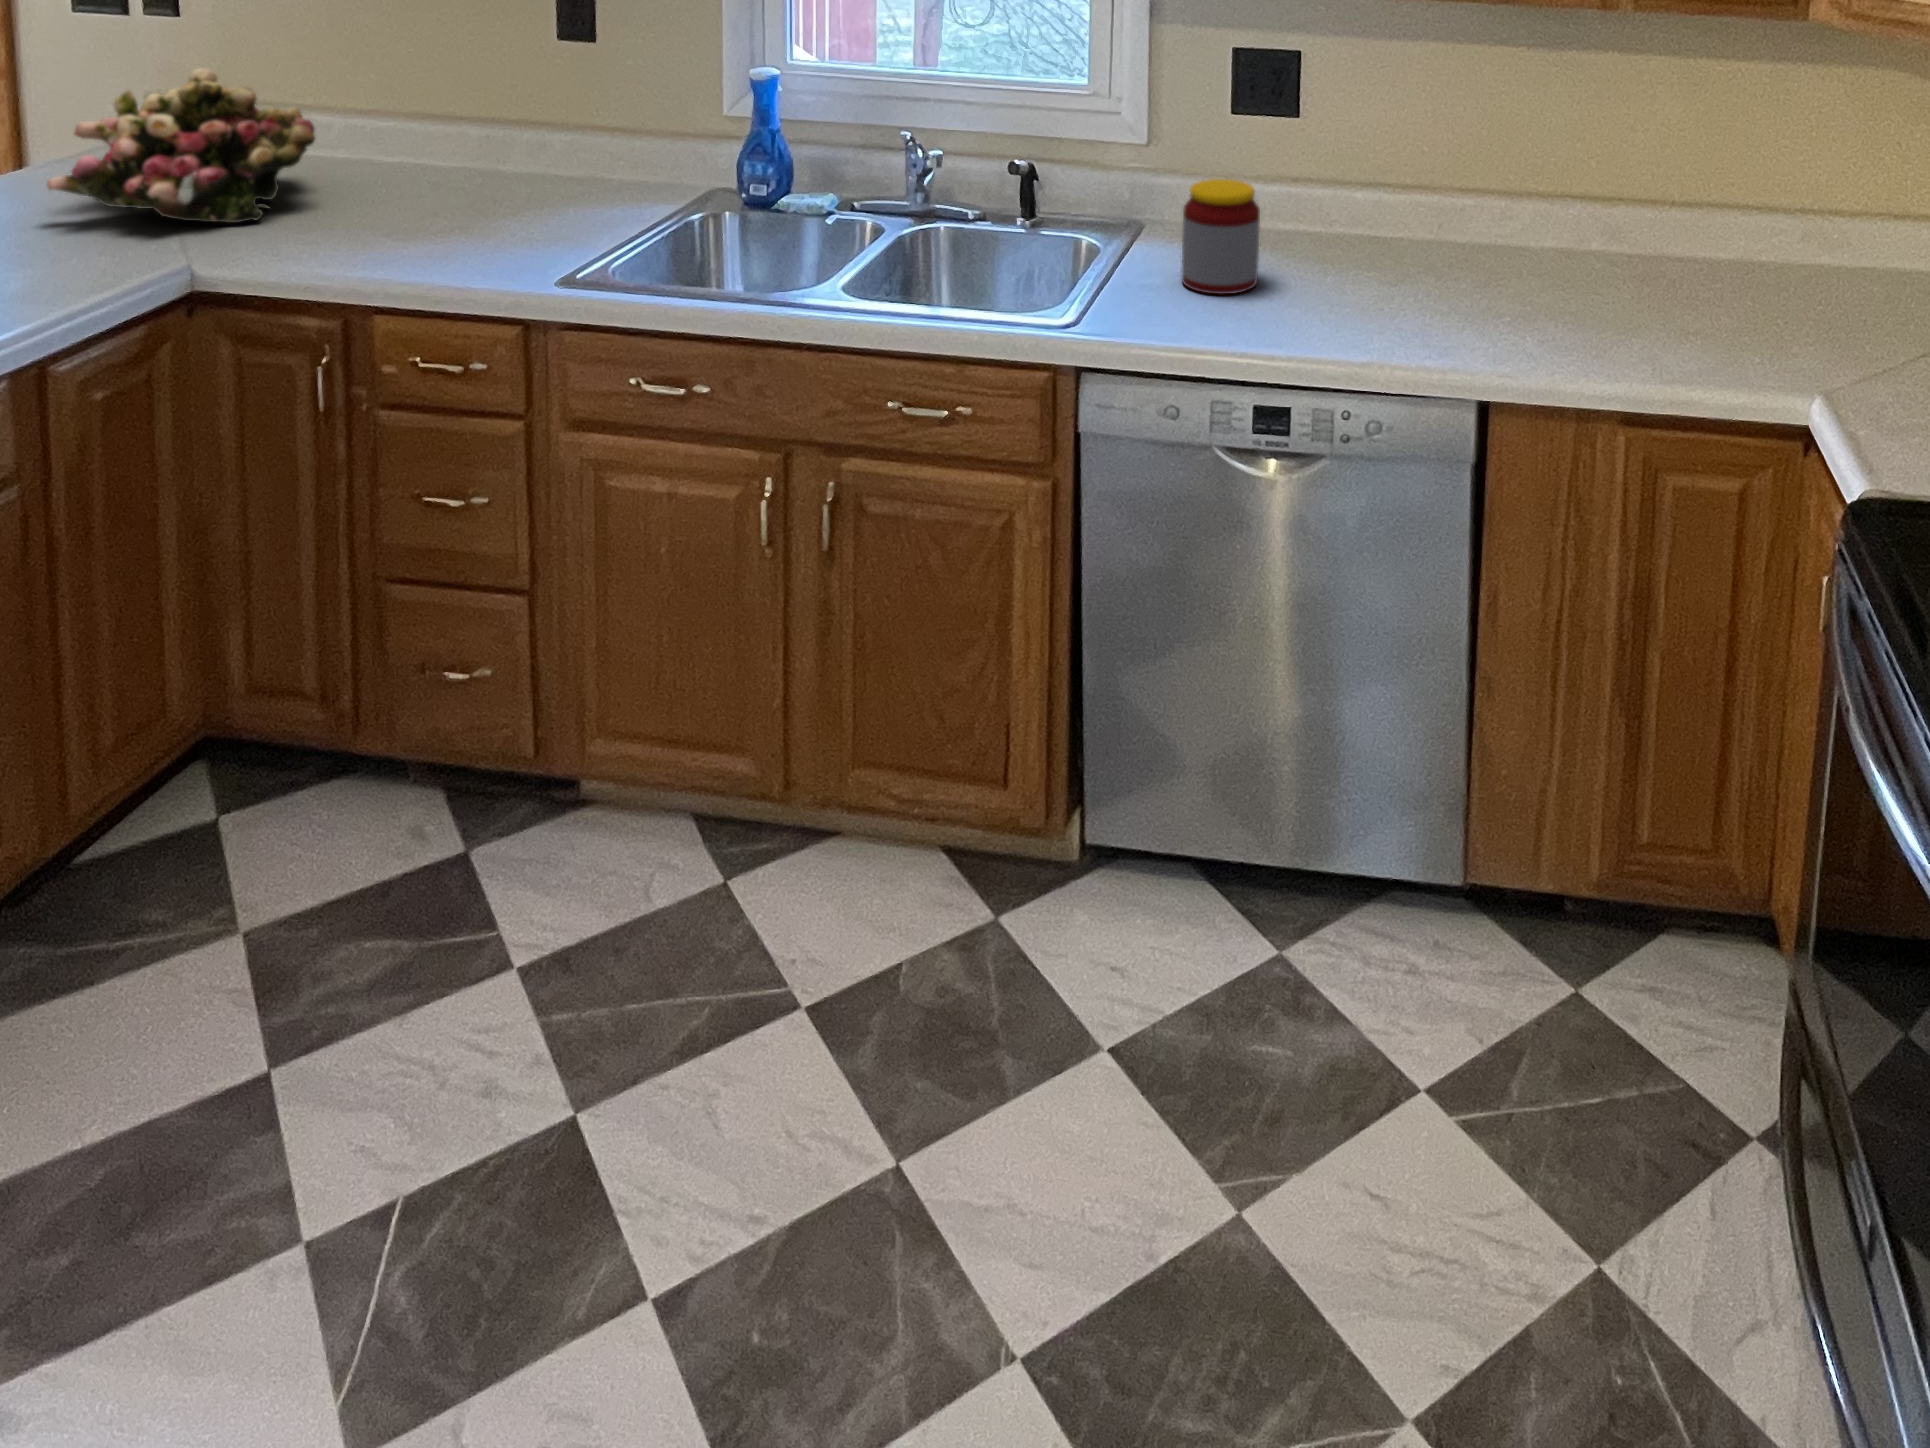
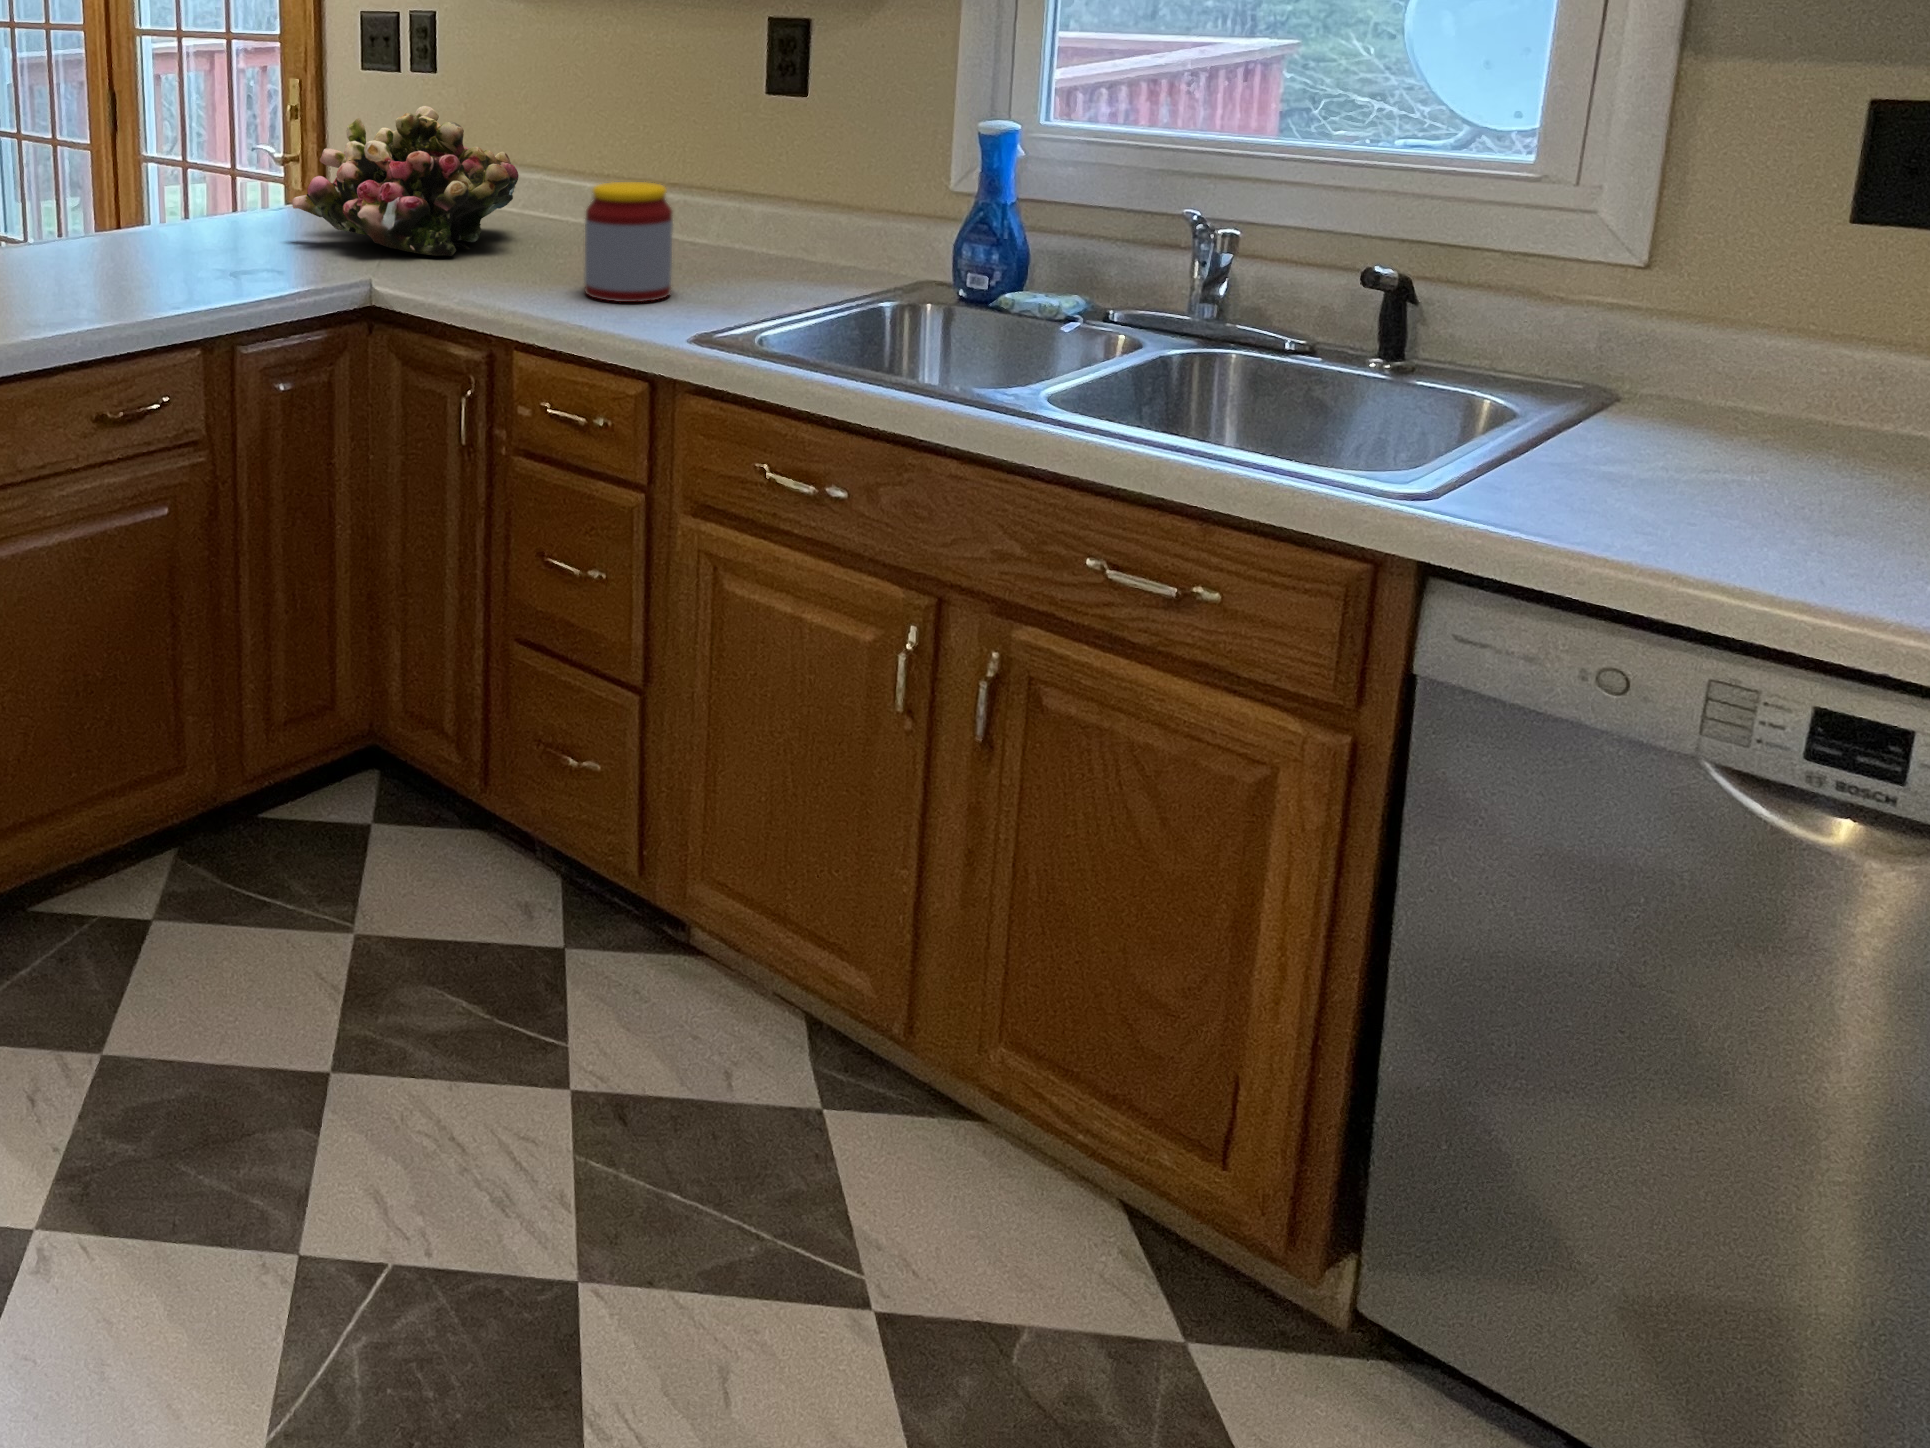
jar: present [1181,179,1260,294] -> present [584,182,673,302]

